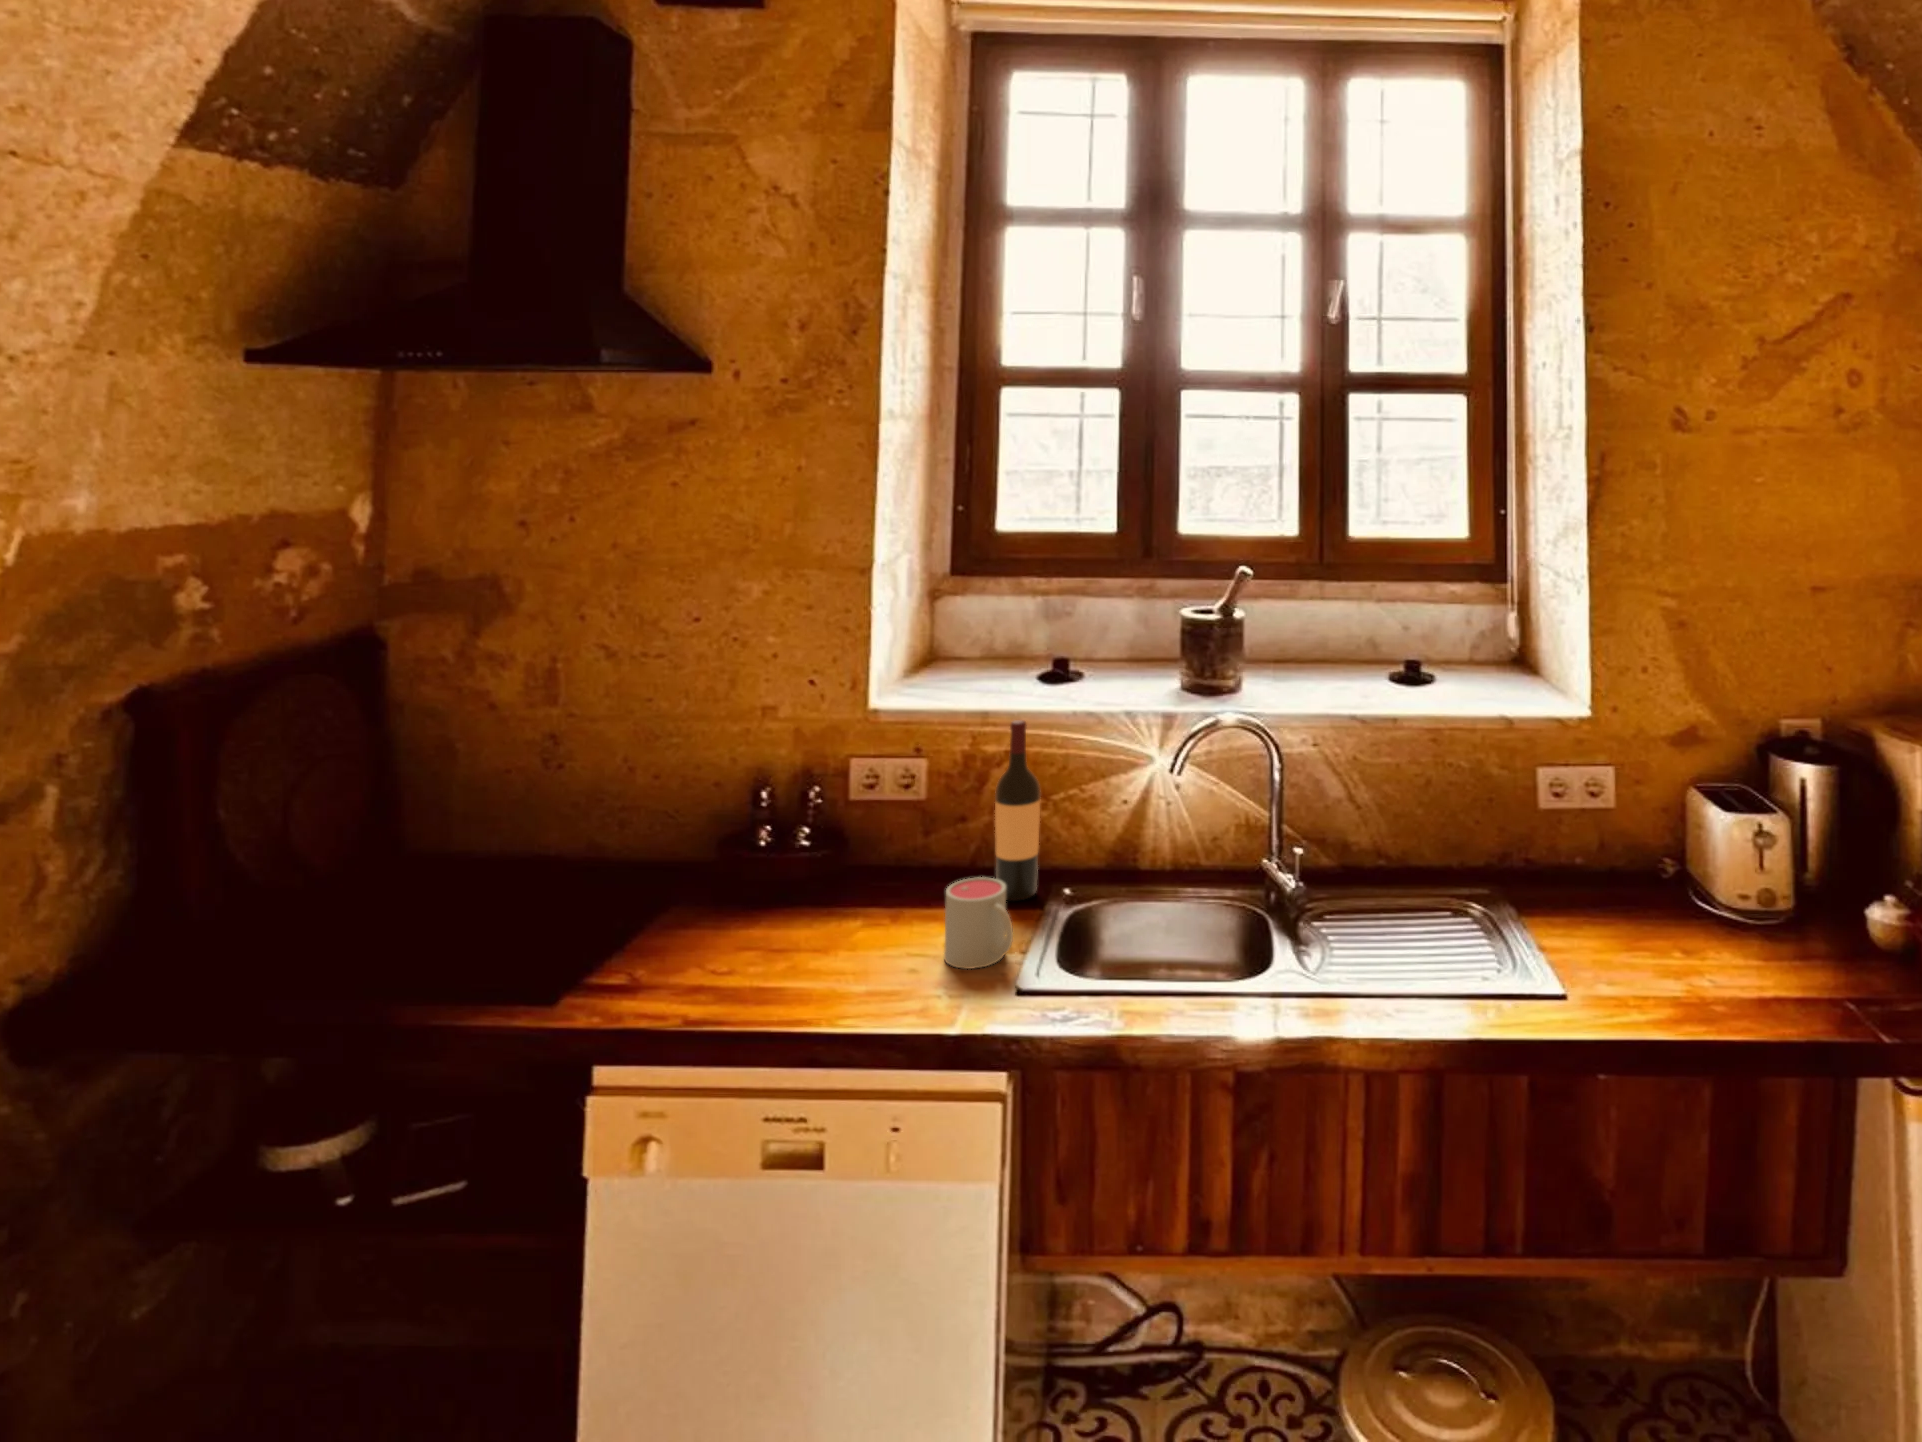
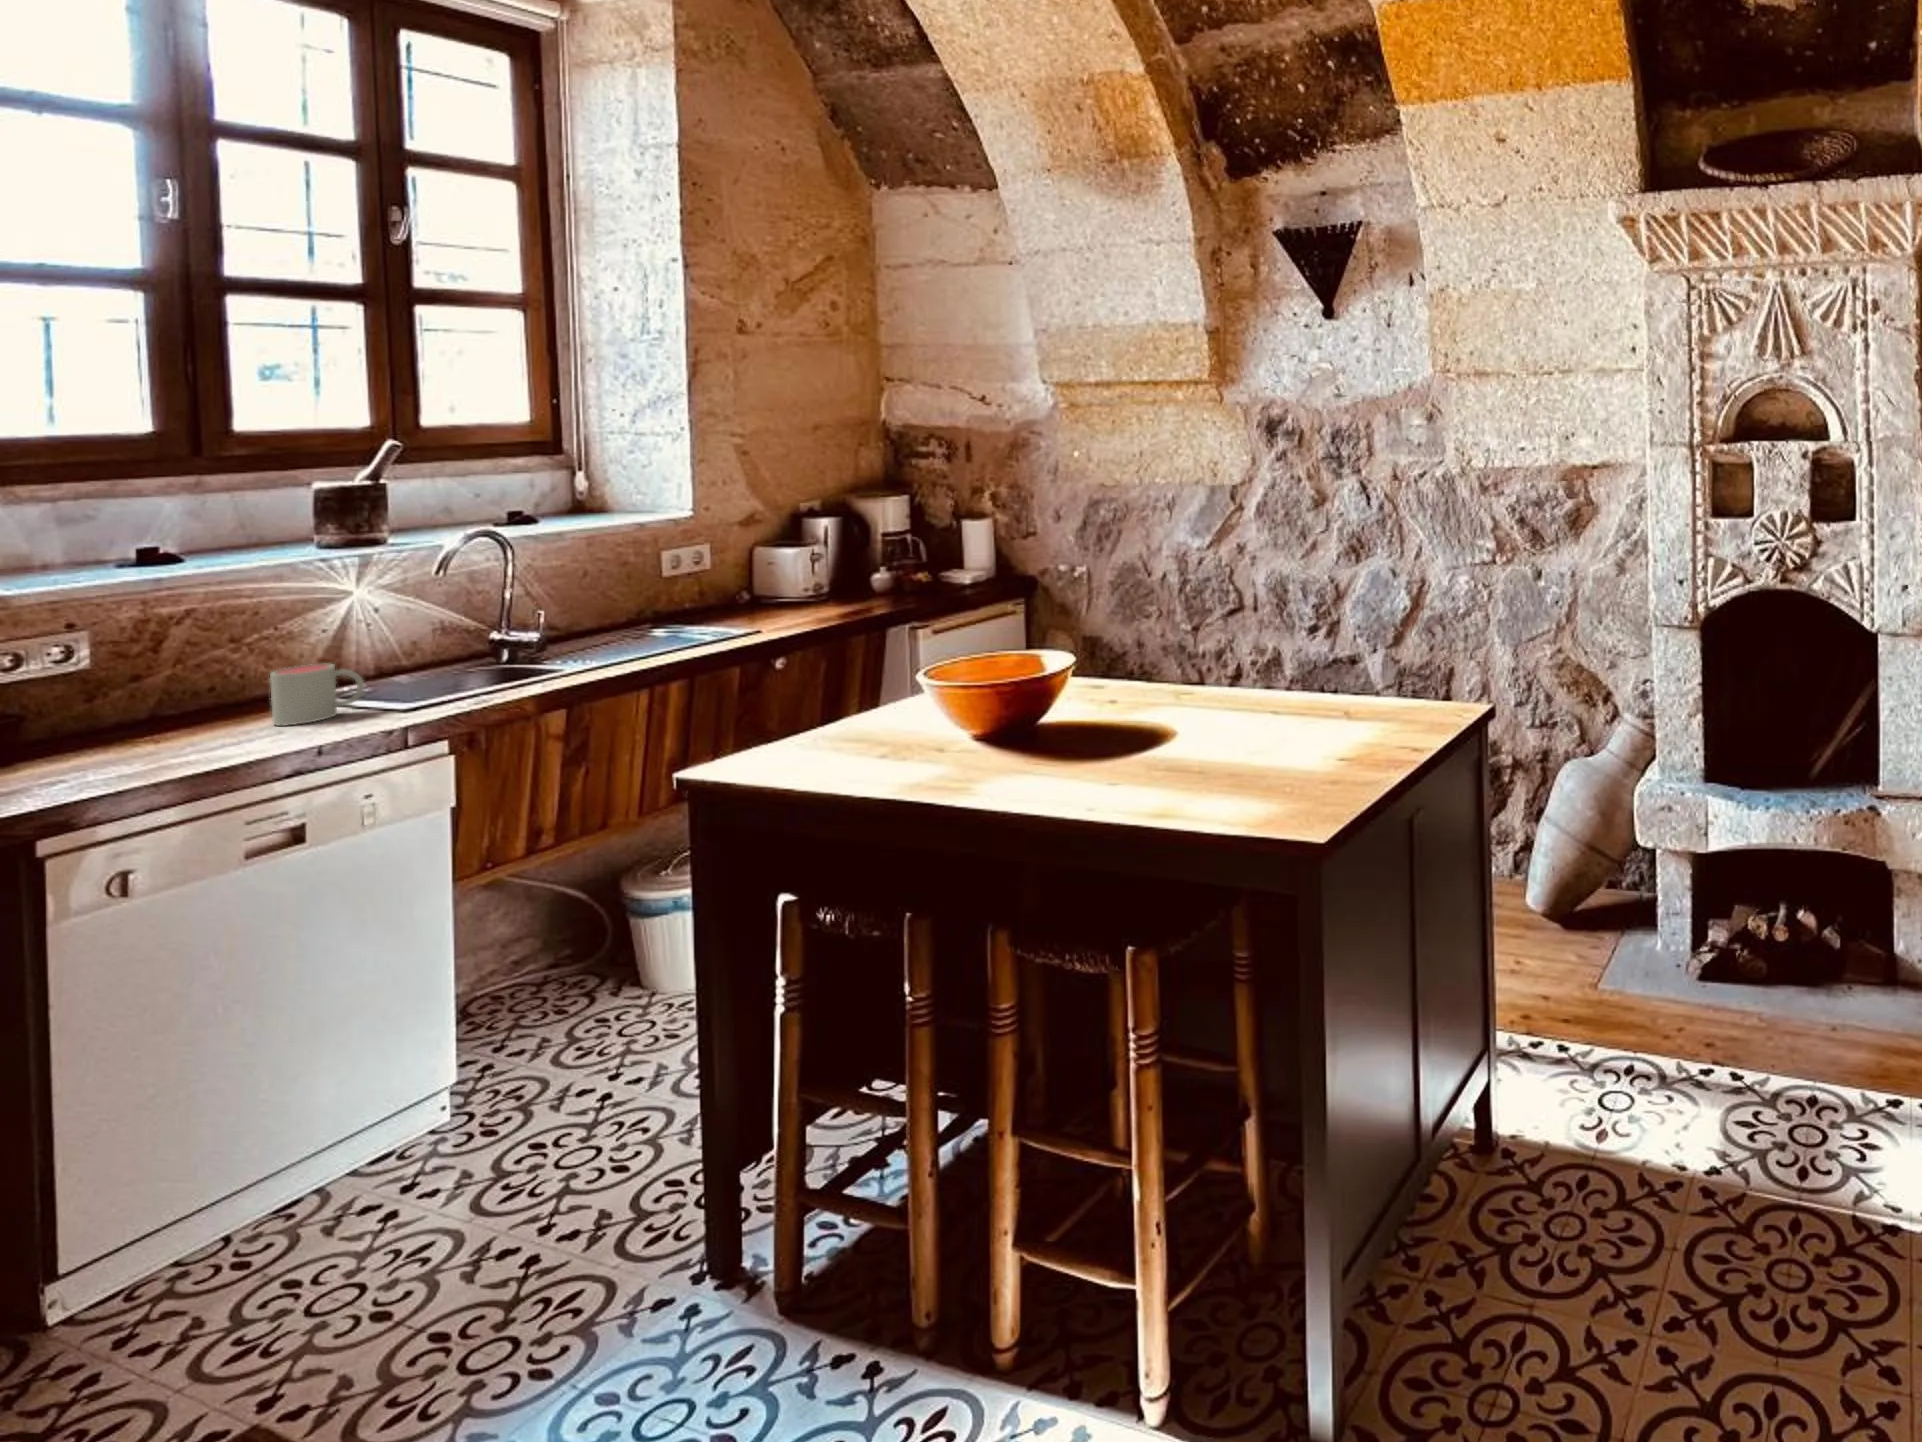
wine bottle: present [995,720,1041,901] -> none [209,567,266,714]

